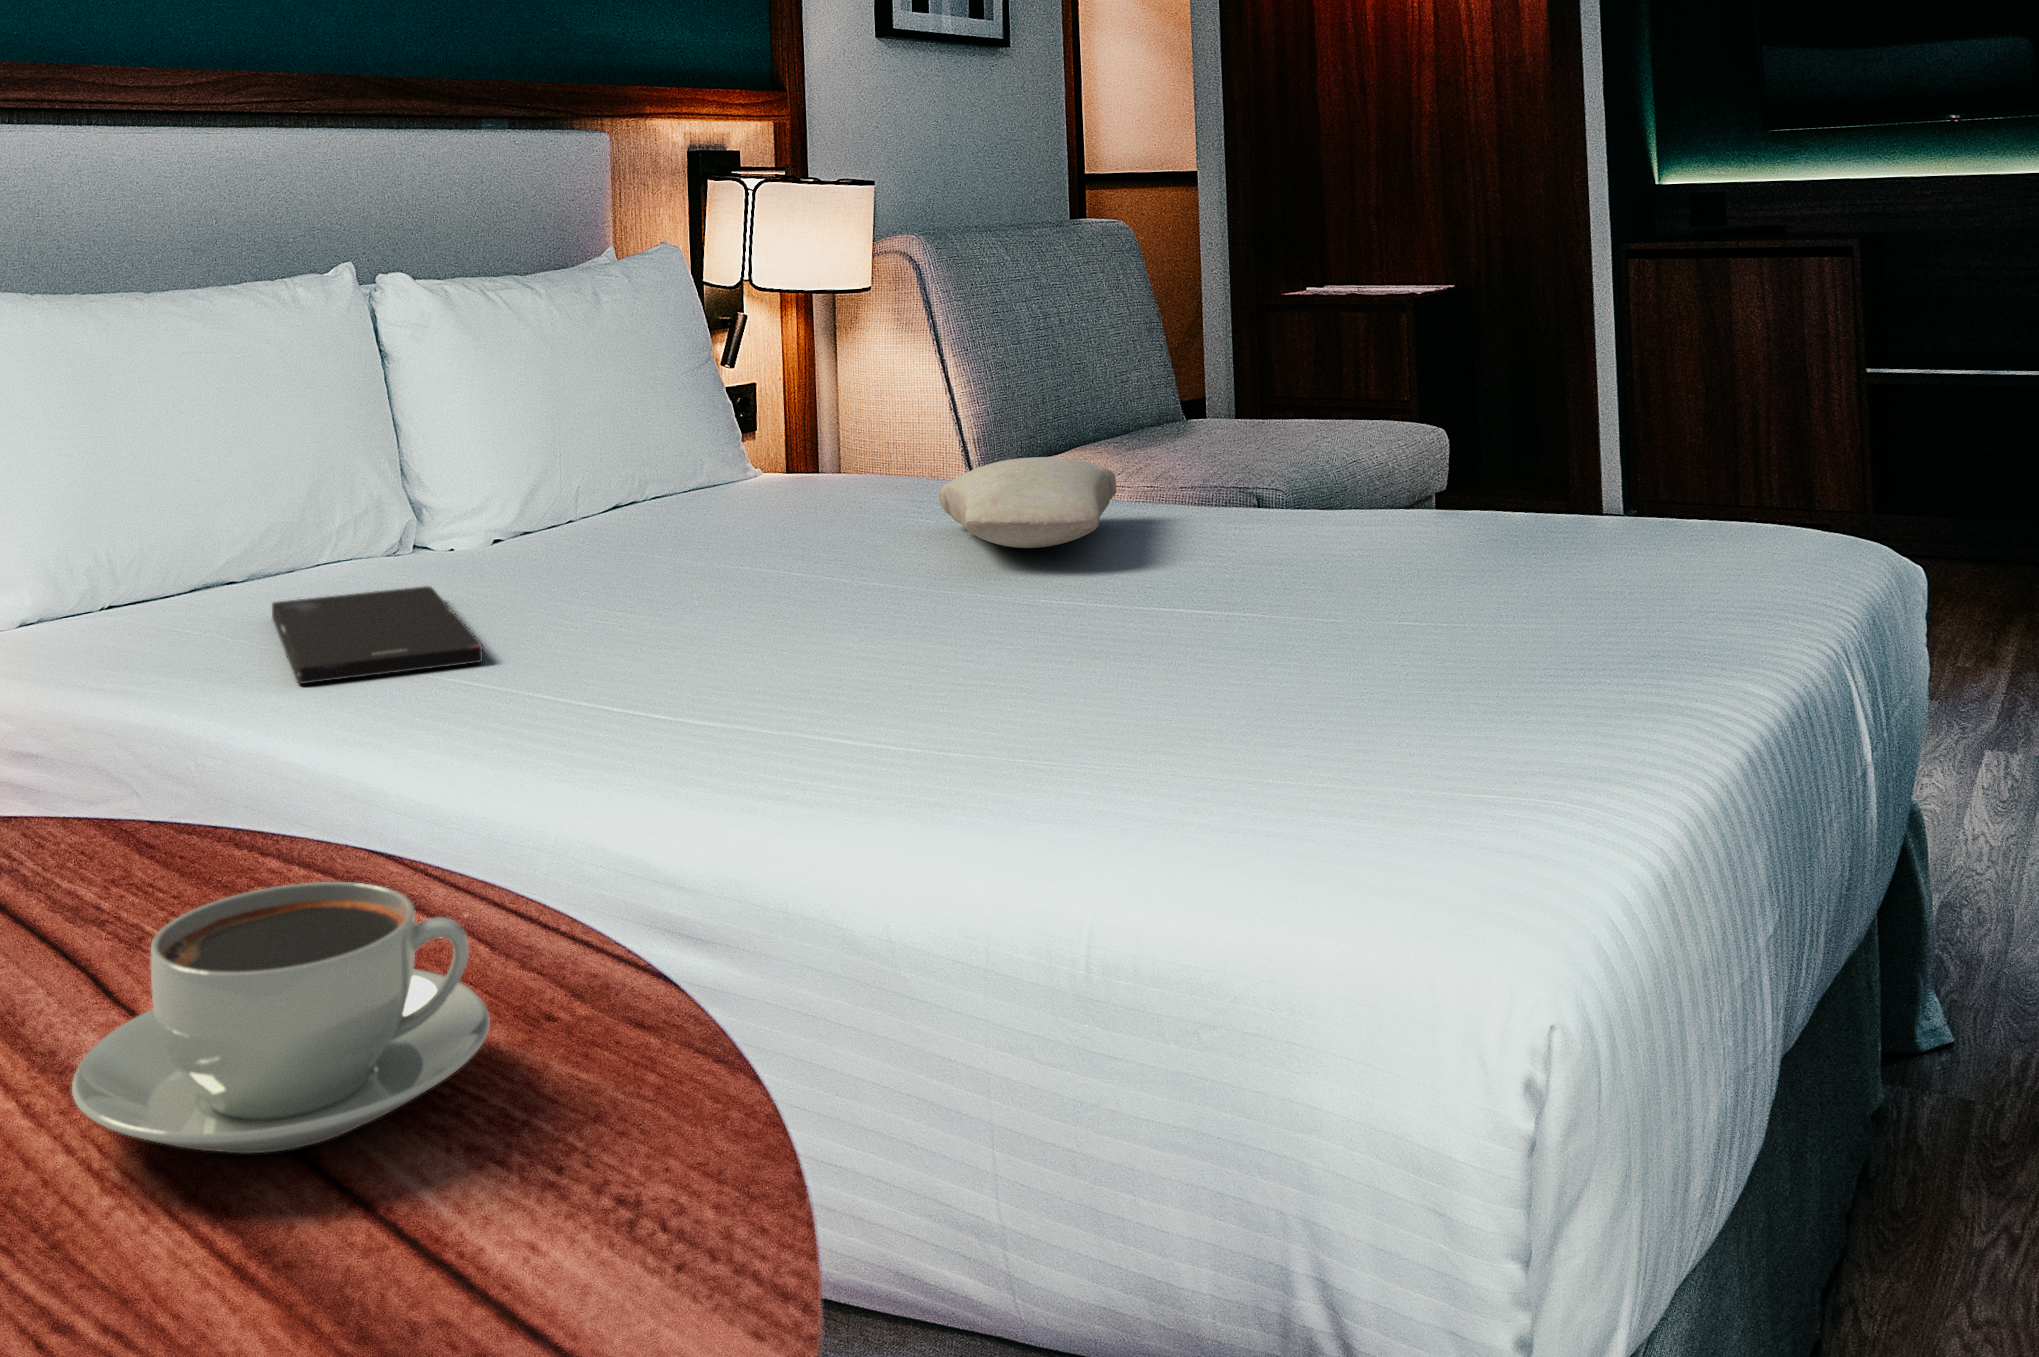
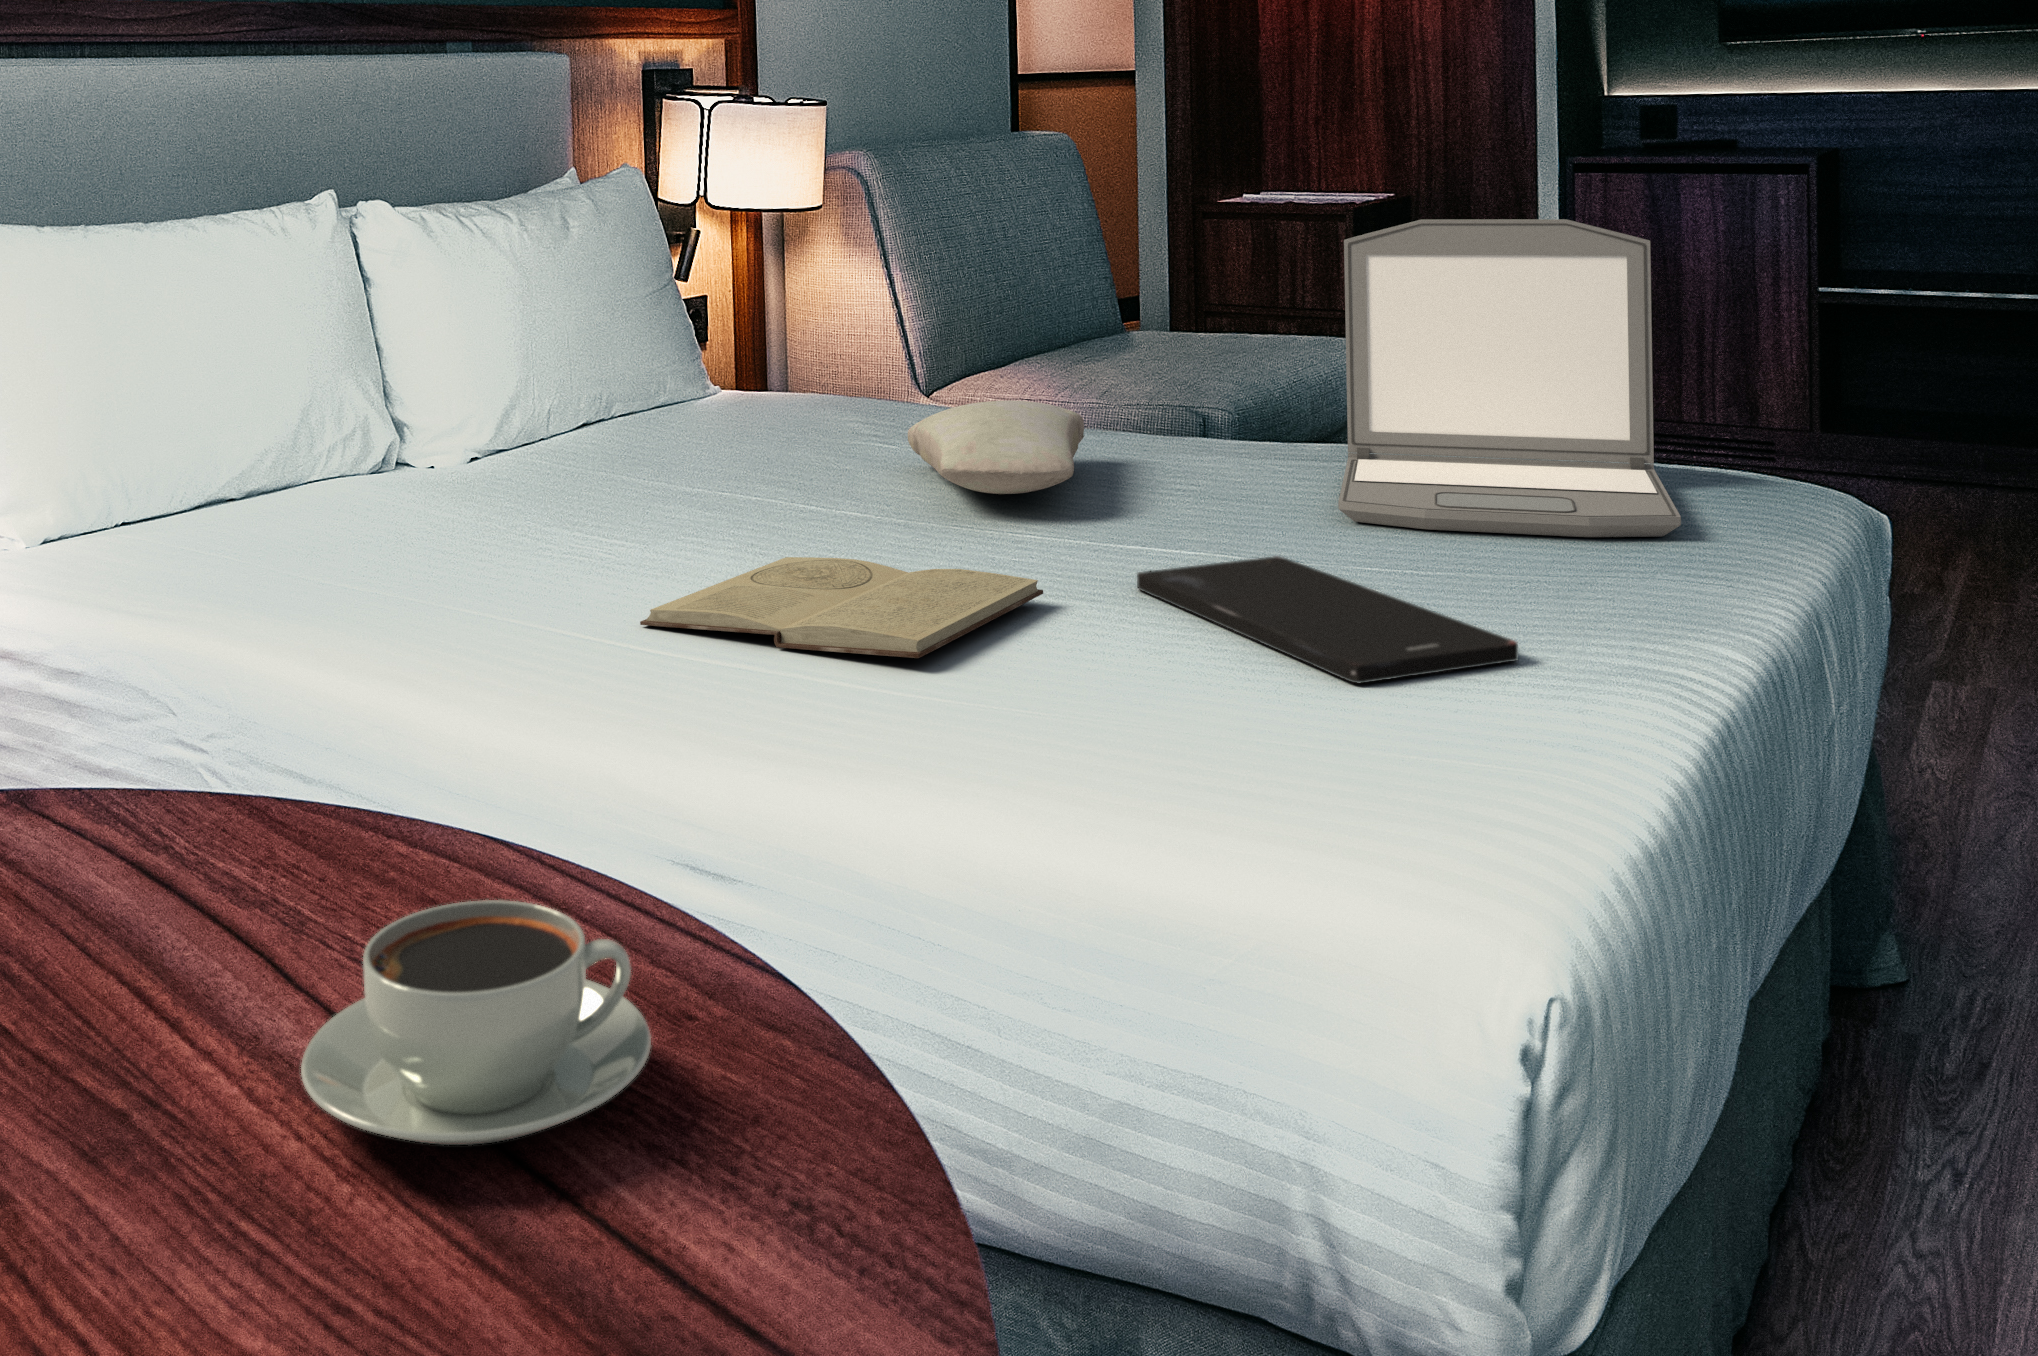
laptop: none [1364,262,1700,573] -> present [1338,219,1681,537]
smartphone: present [272,586,483,684] -> present [1137,556,1518,683]
book: none [639,610,1058,698] -> present [640,557,1043,658]

